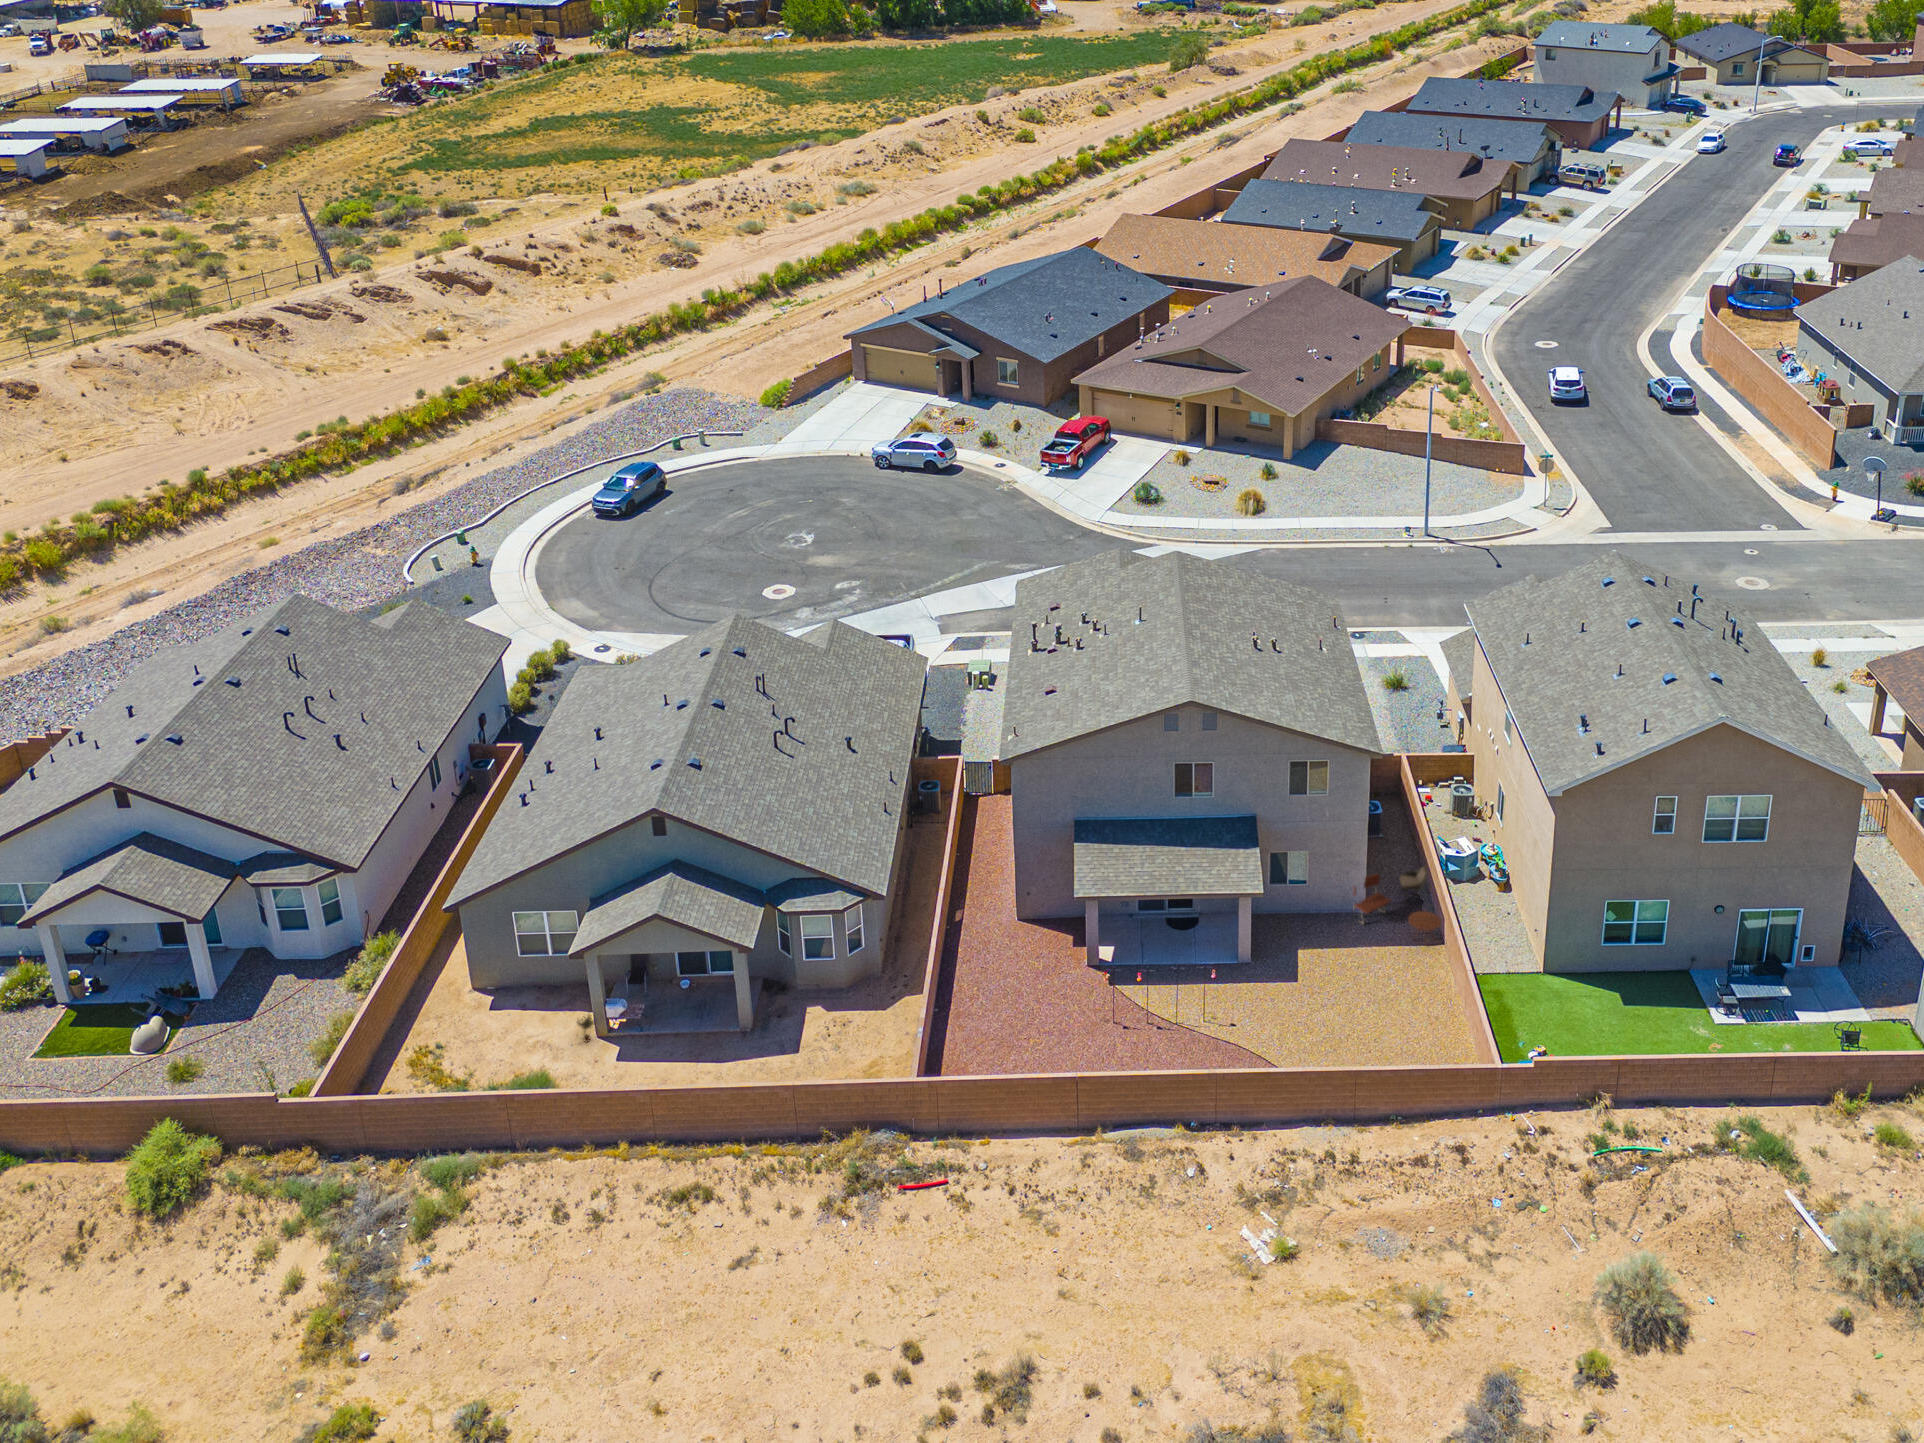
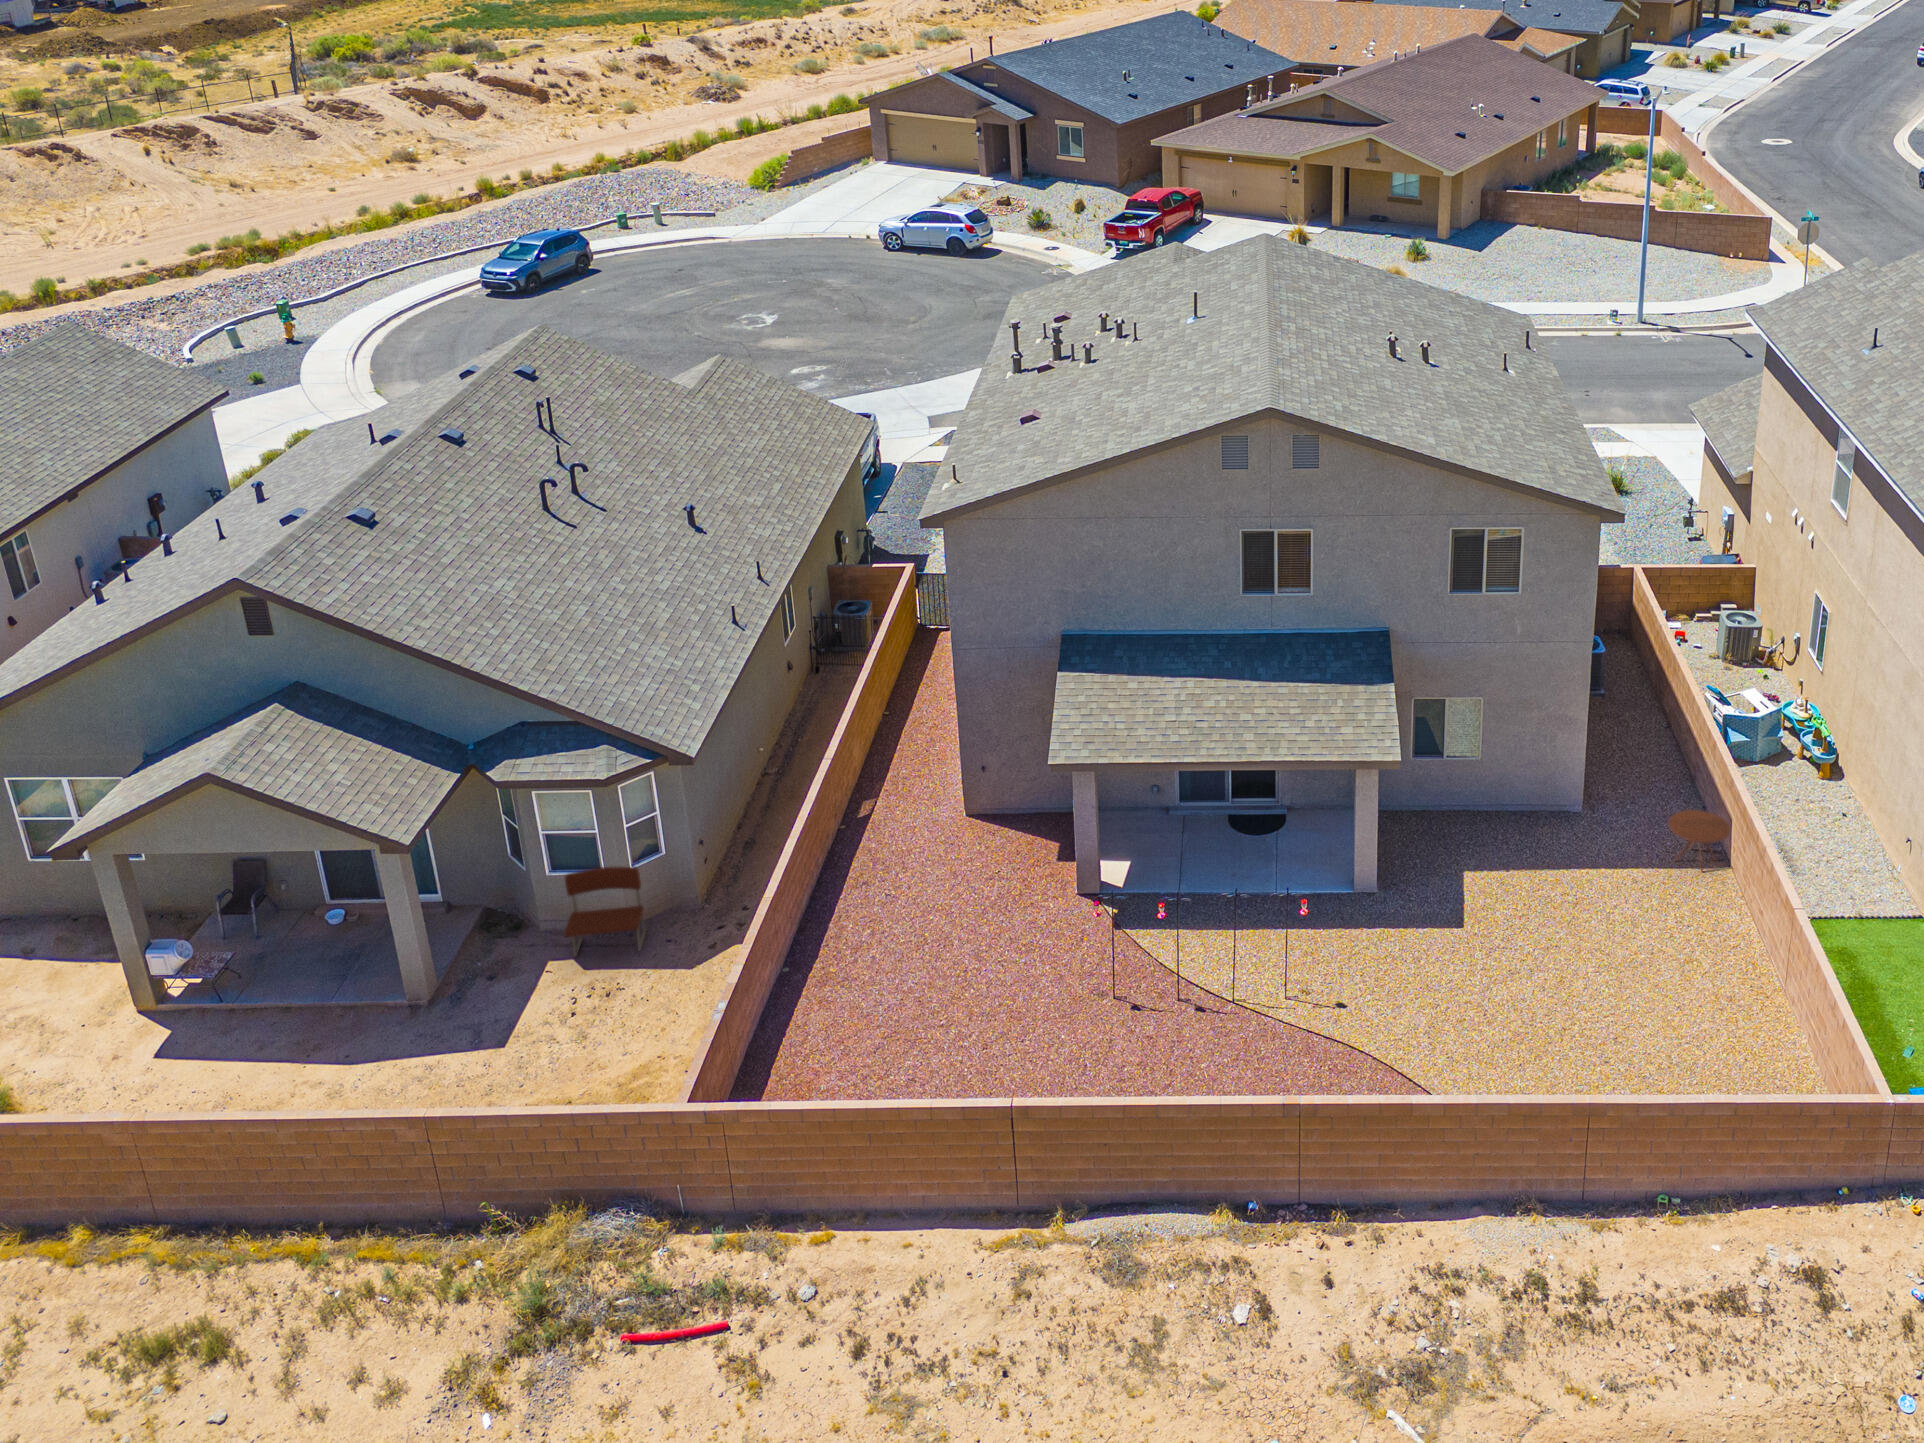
lounge chair: present [1399,866,1428,894] -> none [1645,736,1699,797]
bench: present [1353,874,1390,924] -> present [564,866,646,957]
potted tree: present [577,1015,596,1042] -> none [89,966,129,1021]

